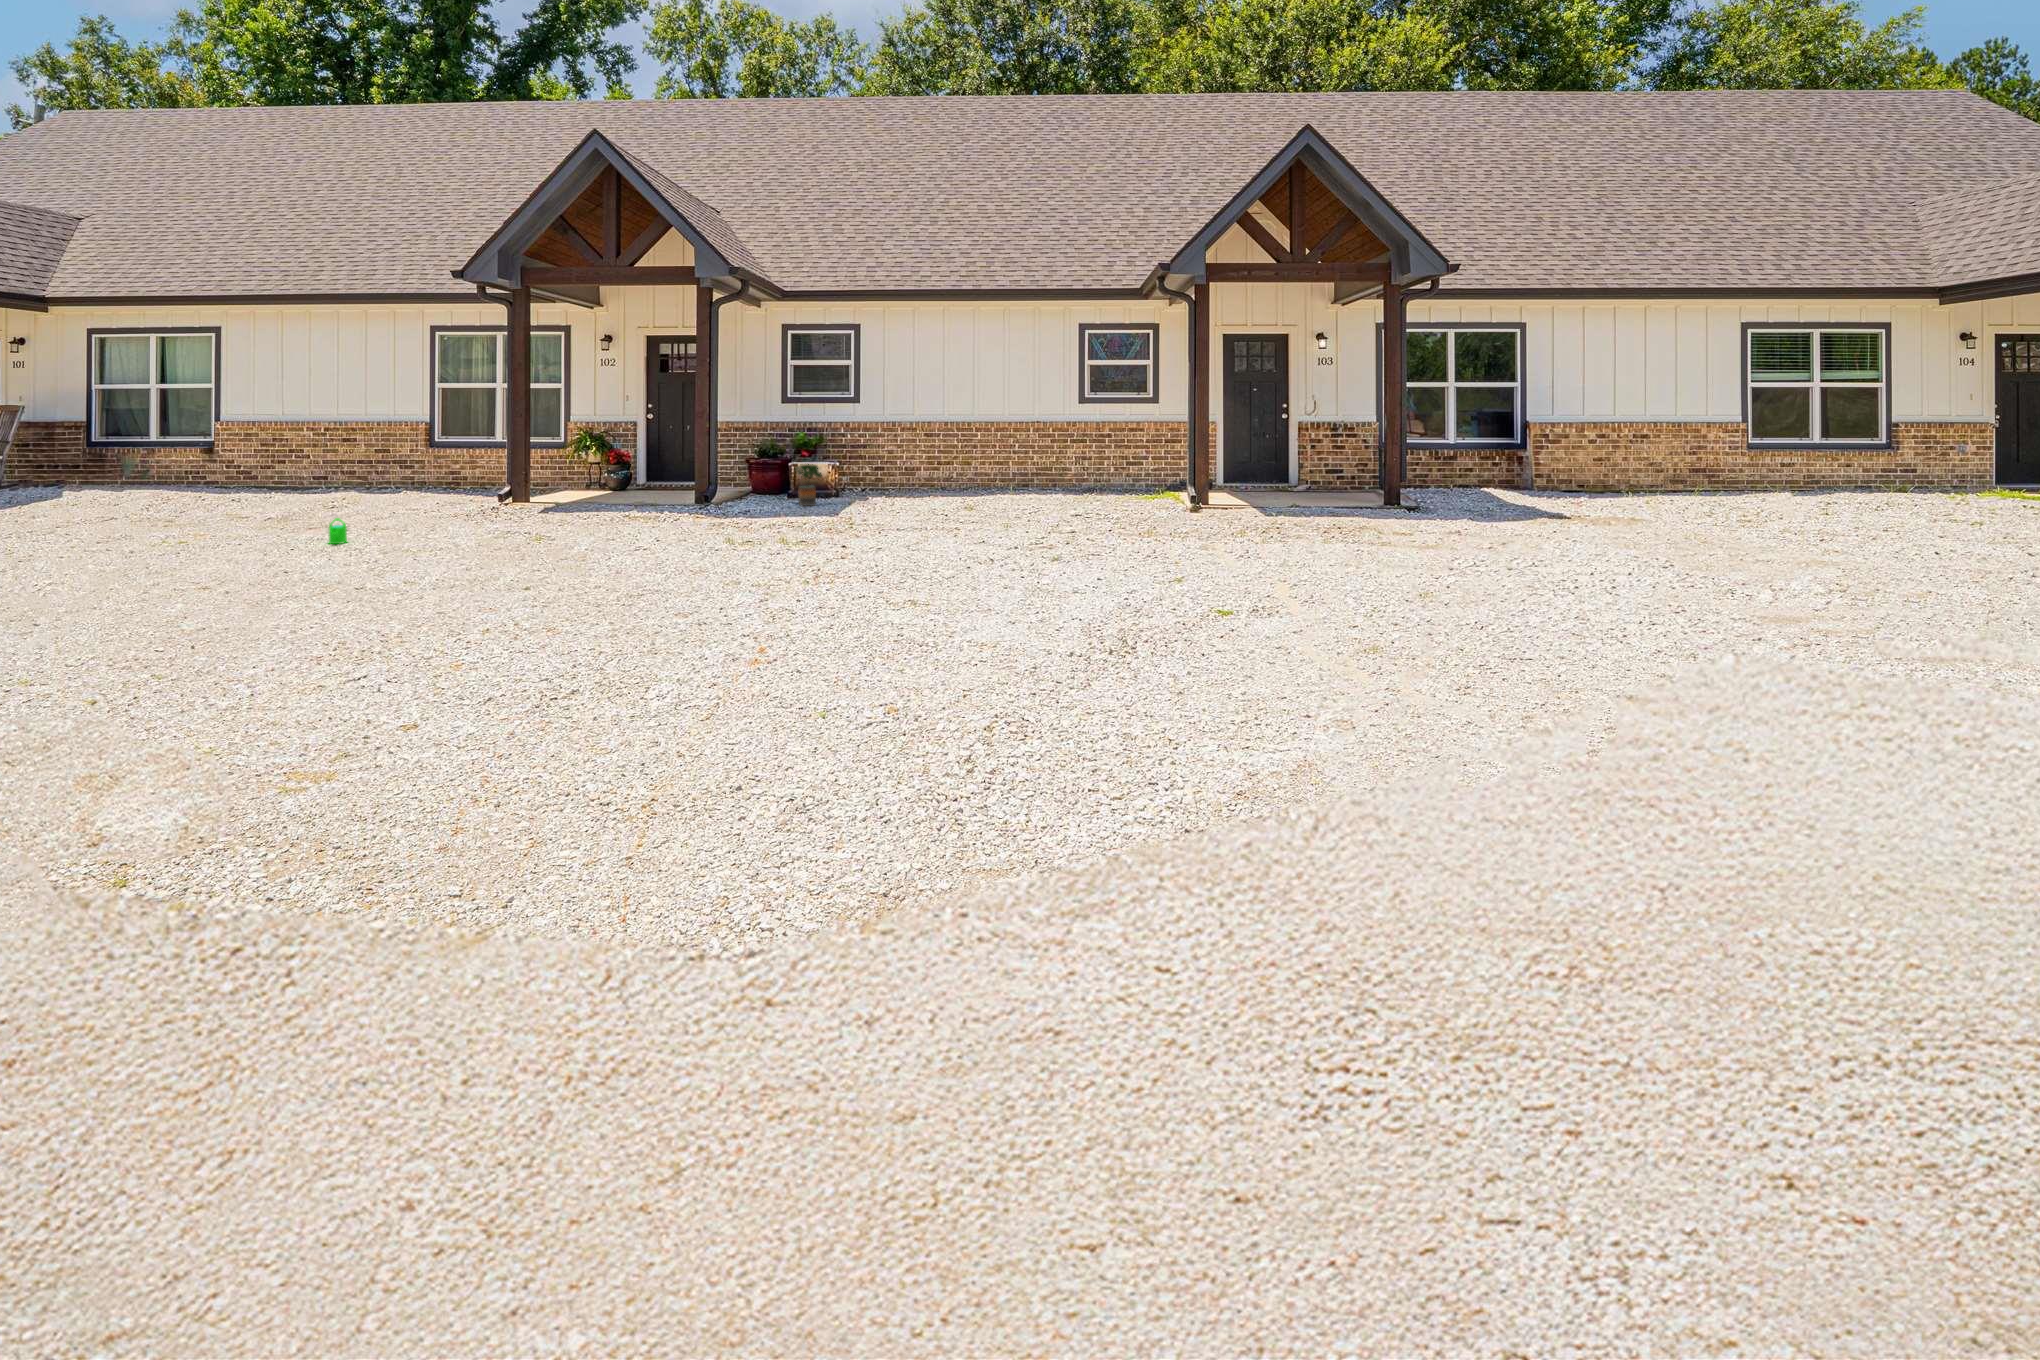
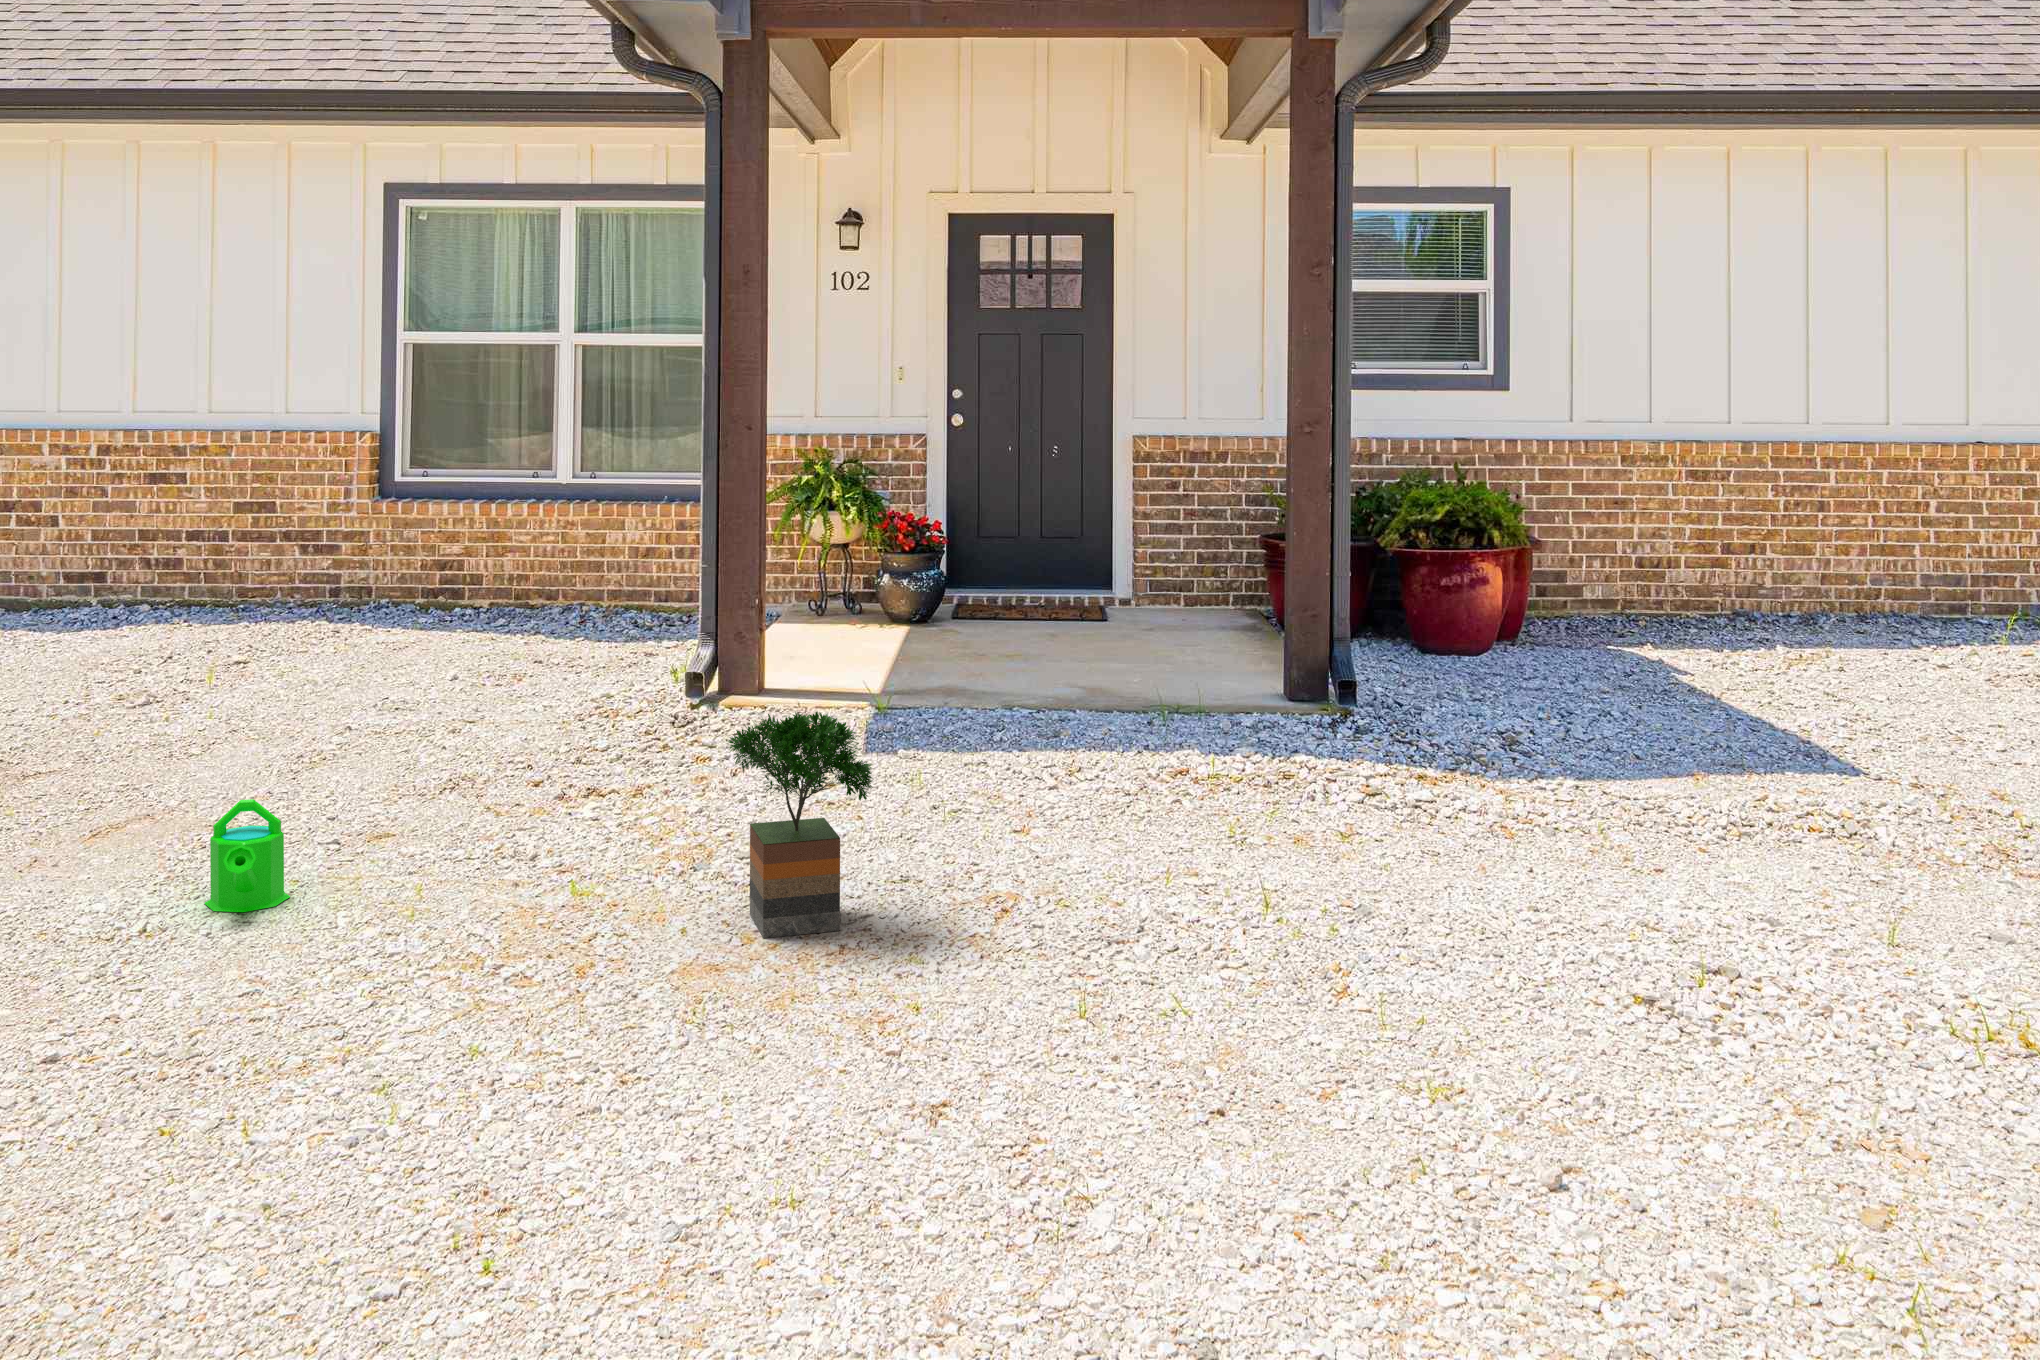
potted tree: present [795,464,822,506] -> present [728,712,873,938]

